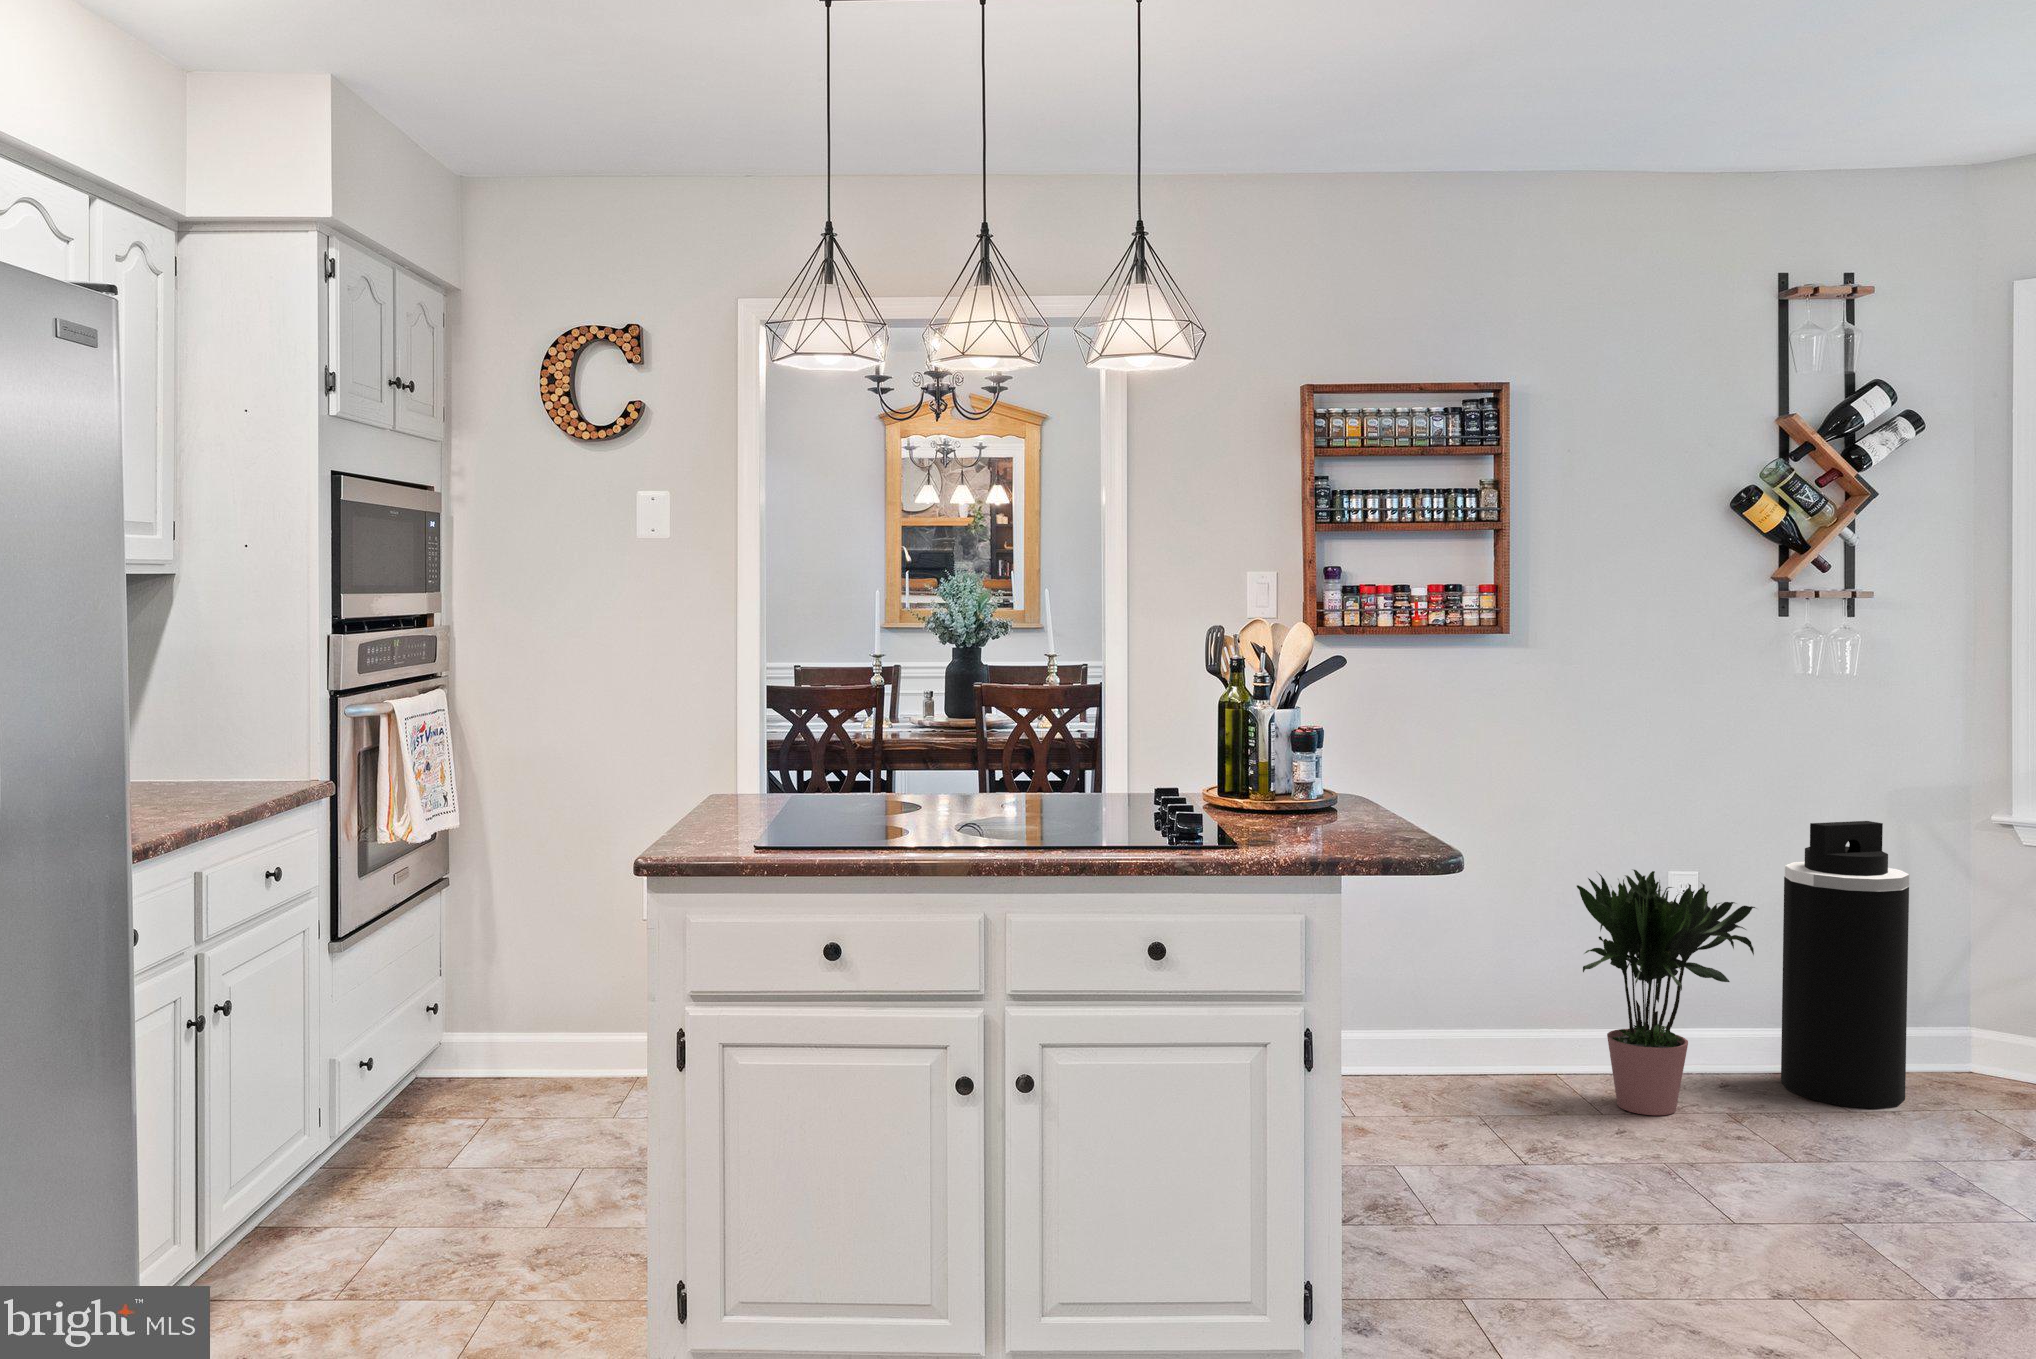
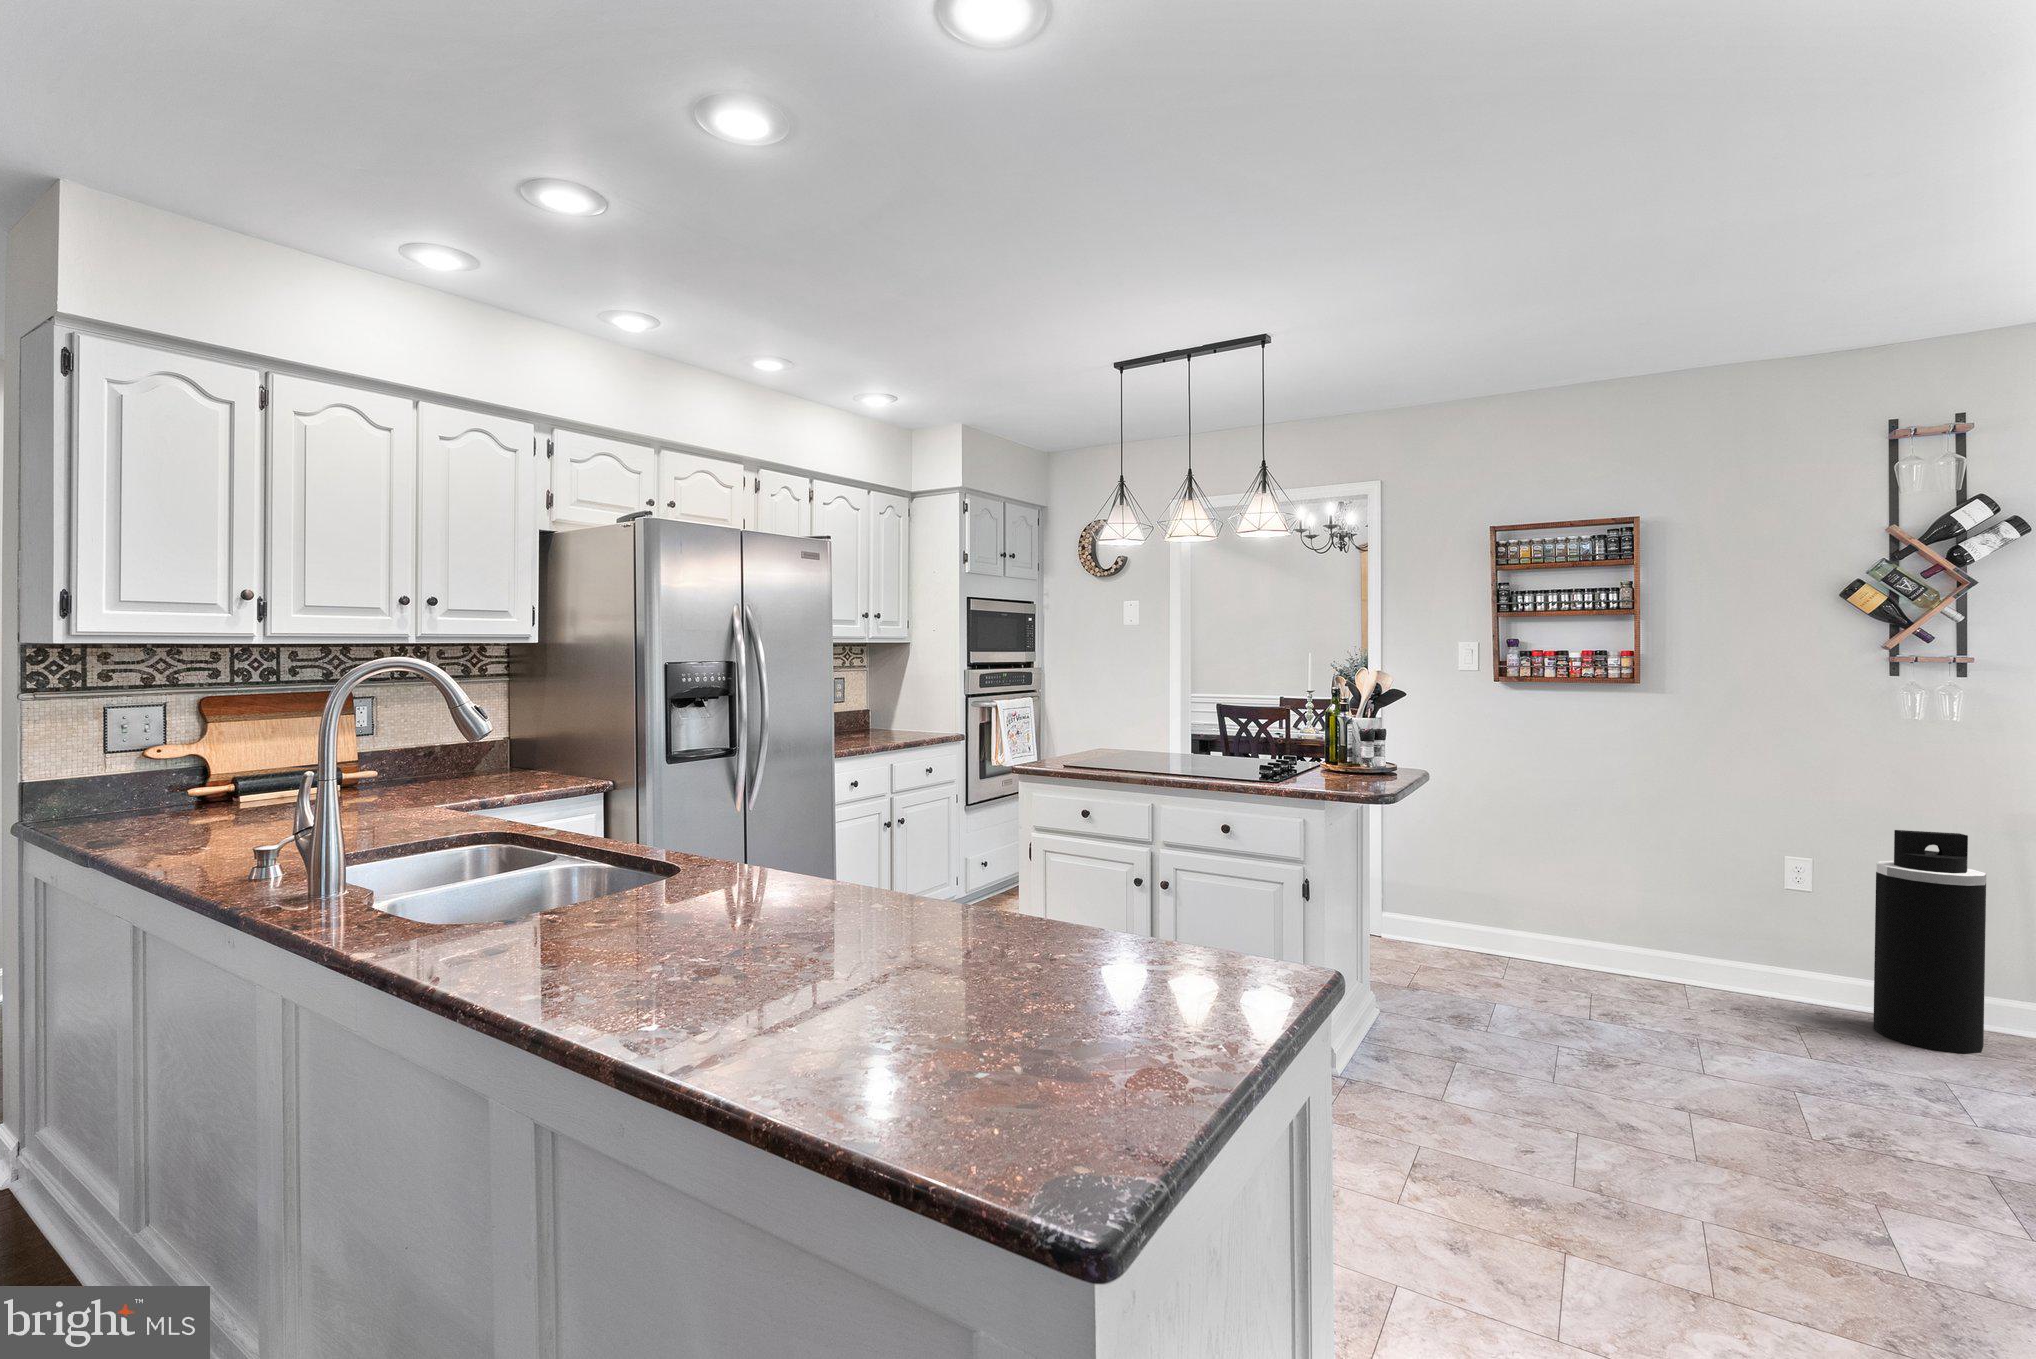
potted plant: present [1577,870,1755,1115] -> none [1667,842,1815,1021]

